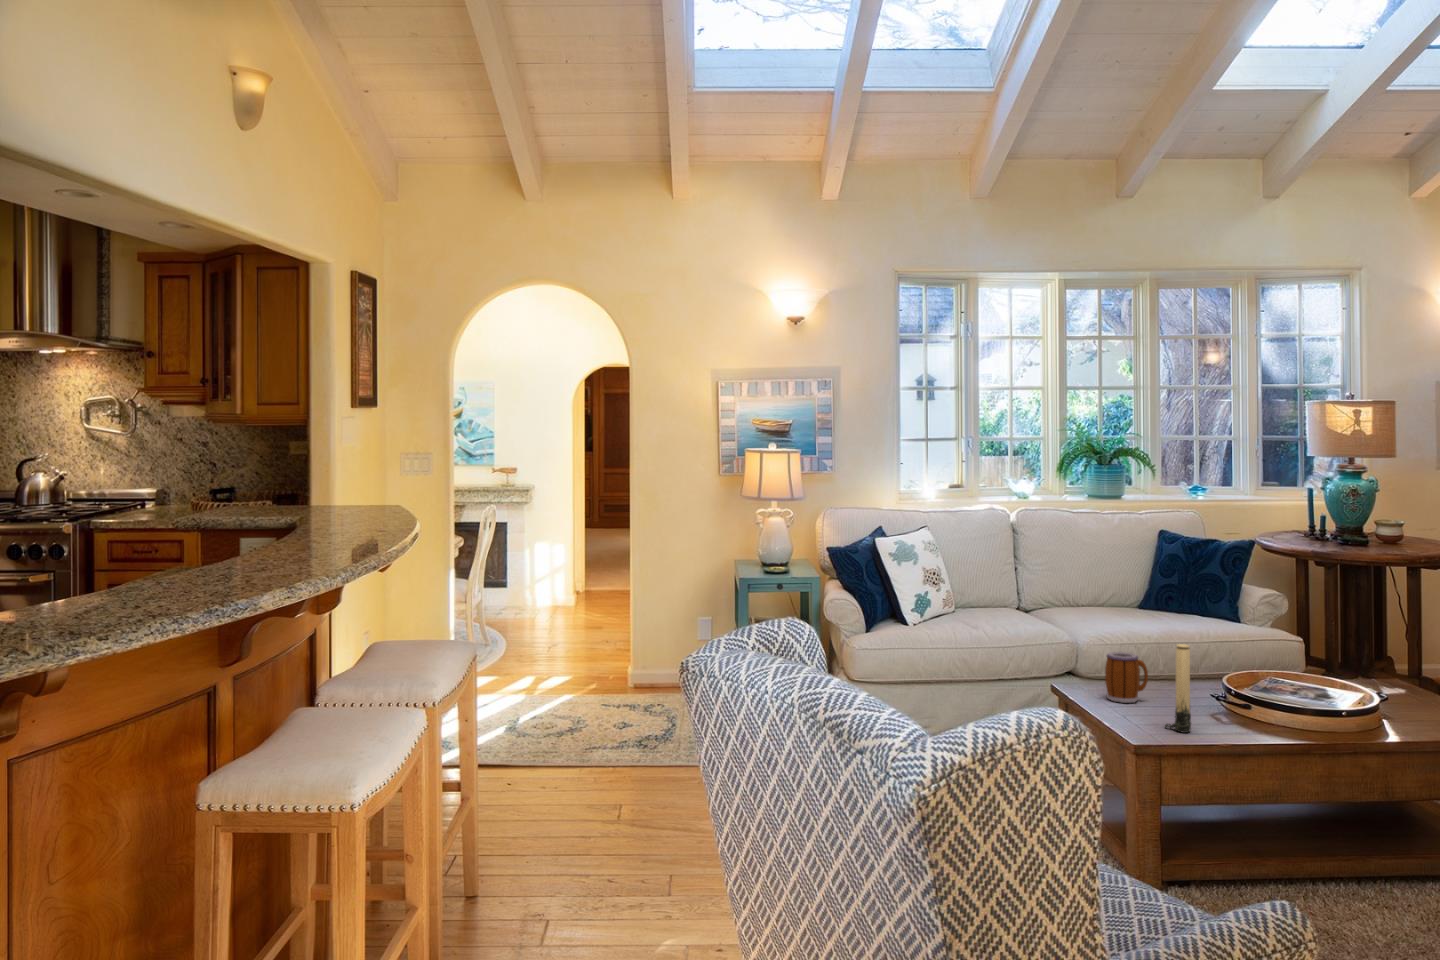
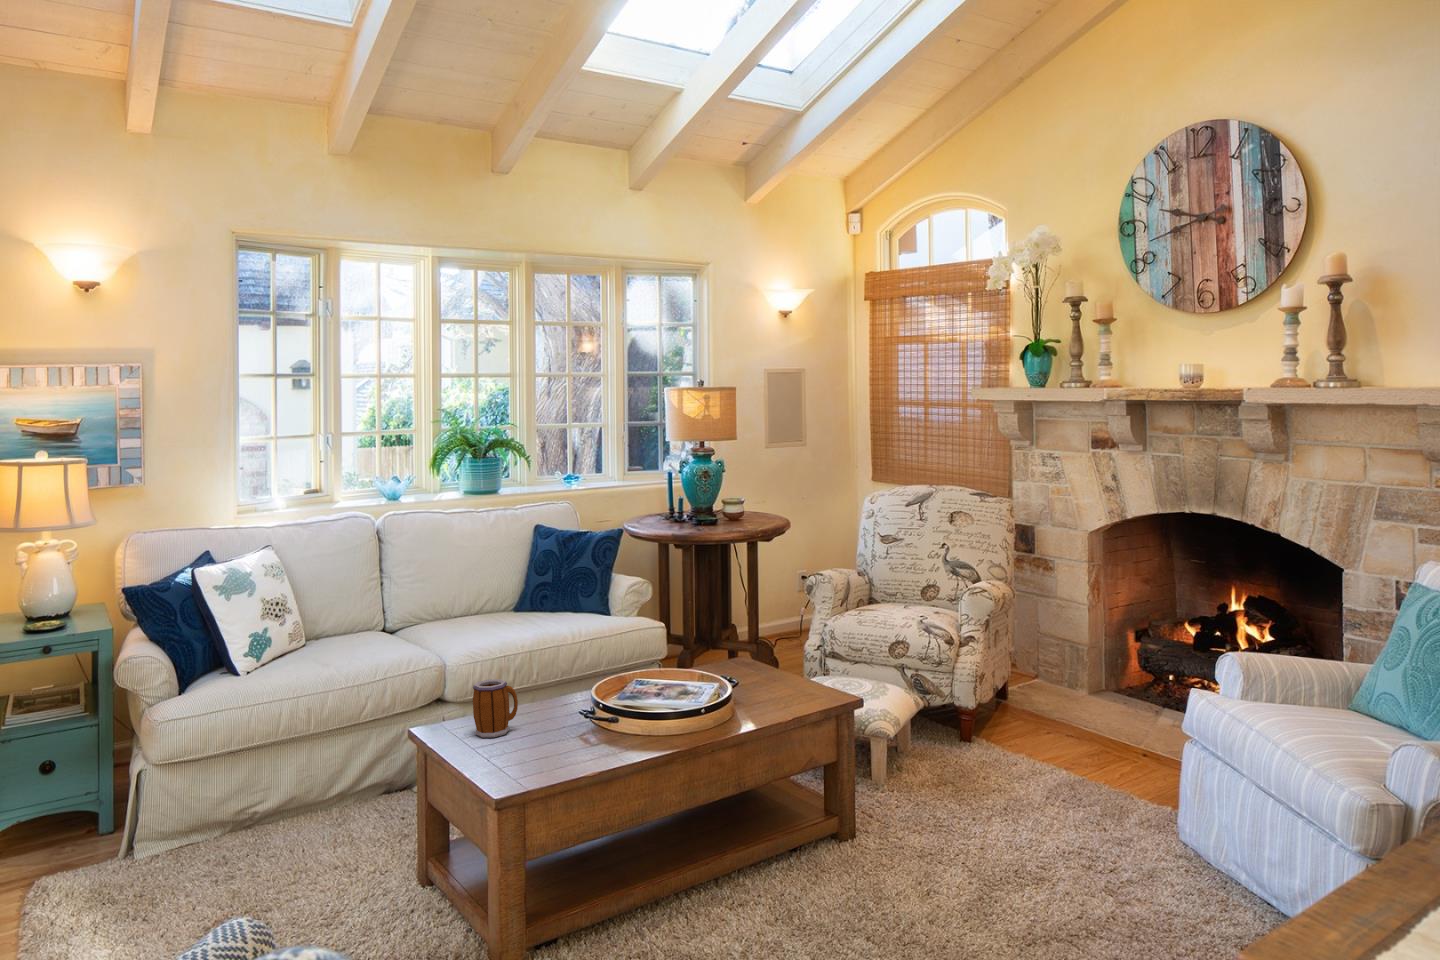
candle: present [1165,644,1191,733] -> none [532,669,558,765]

